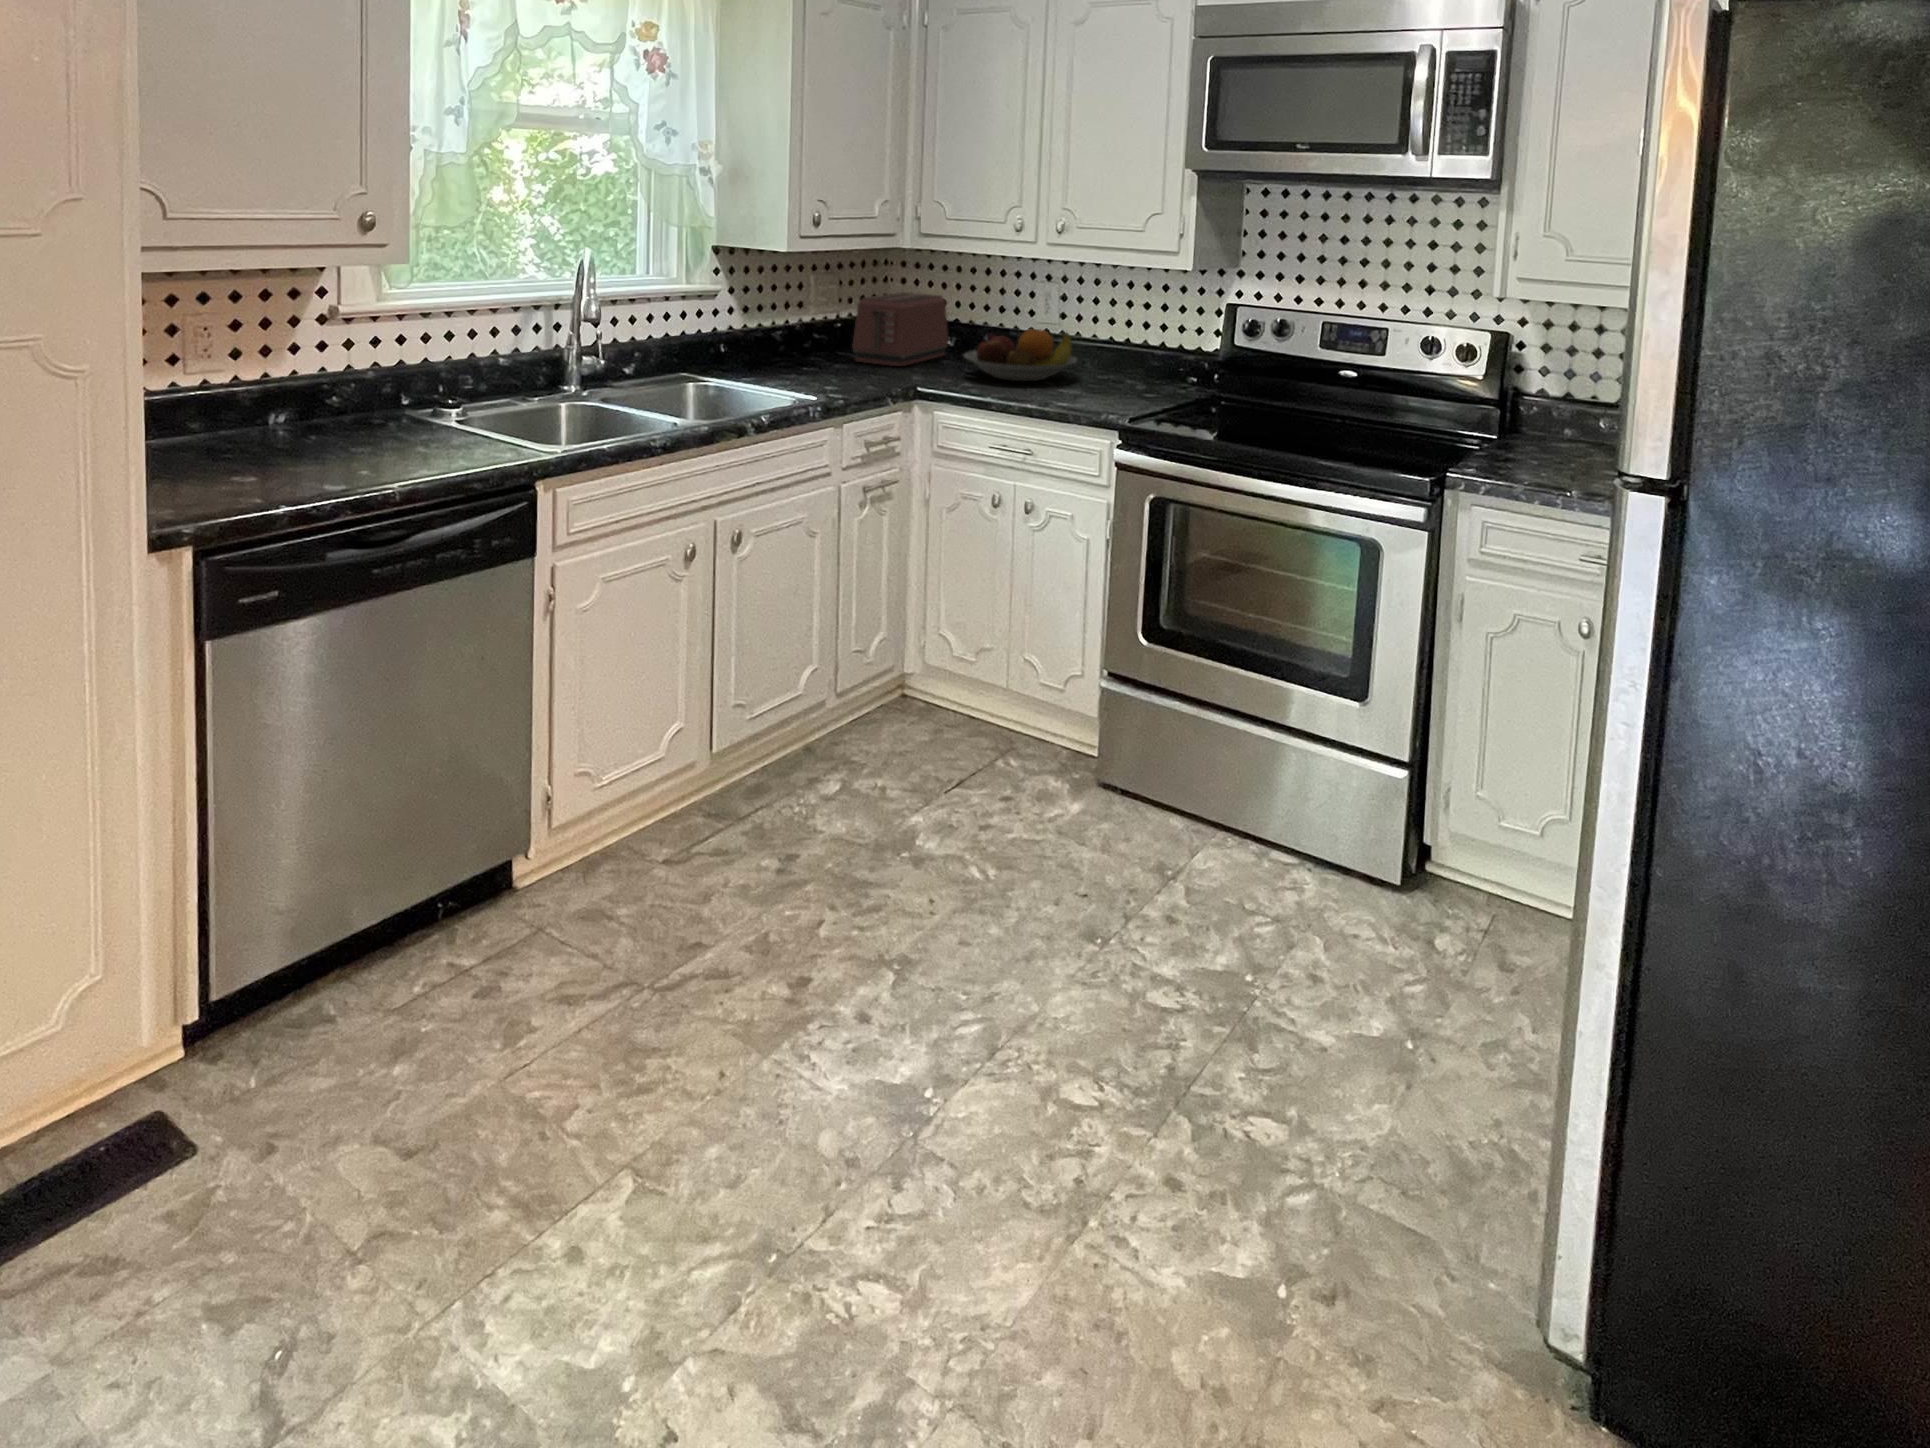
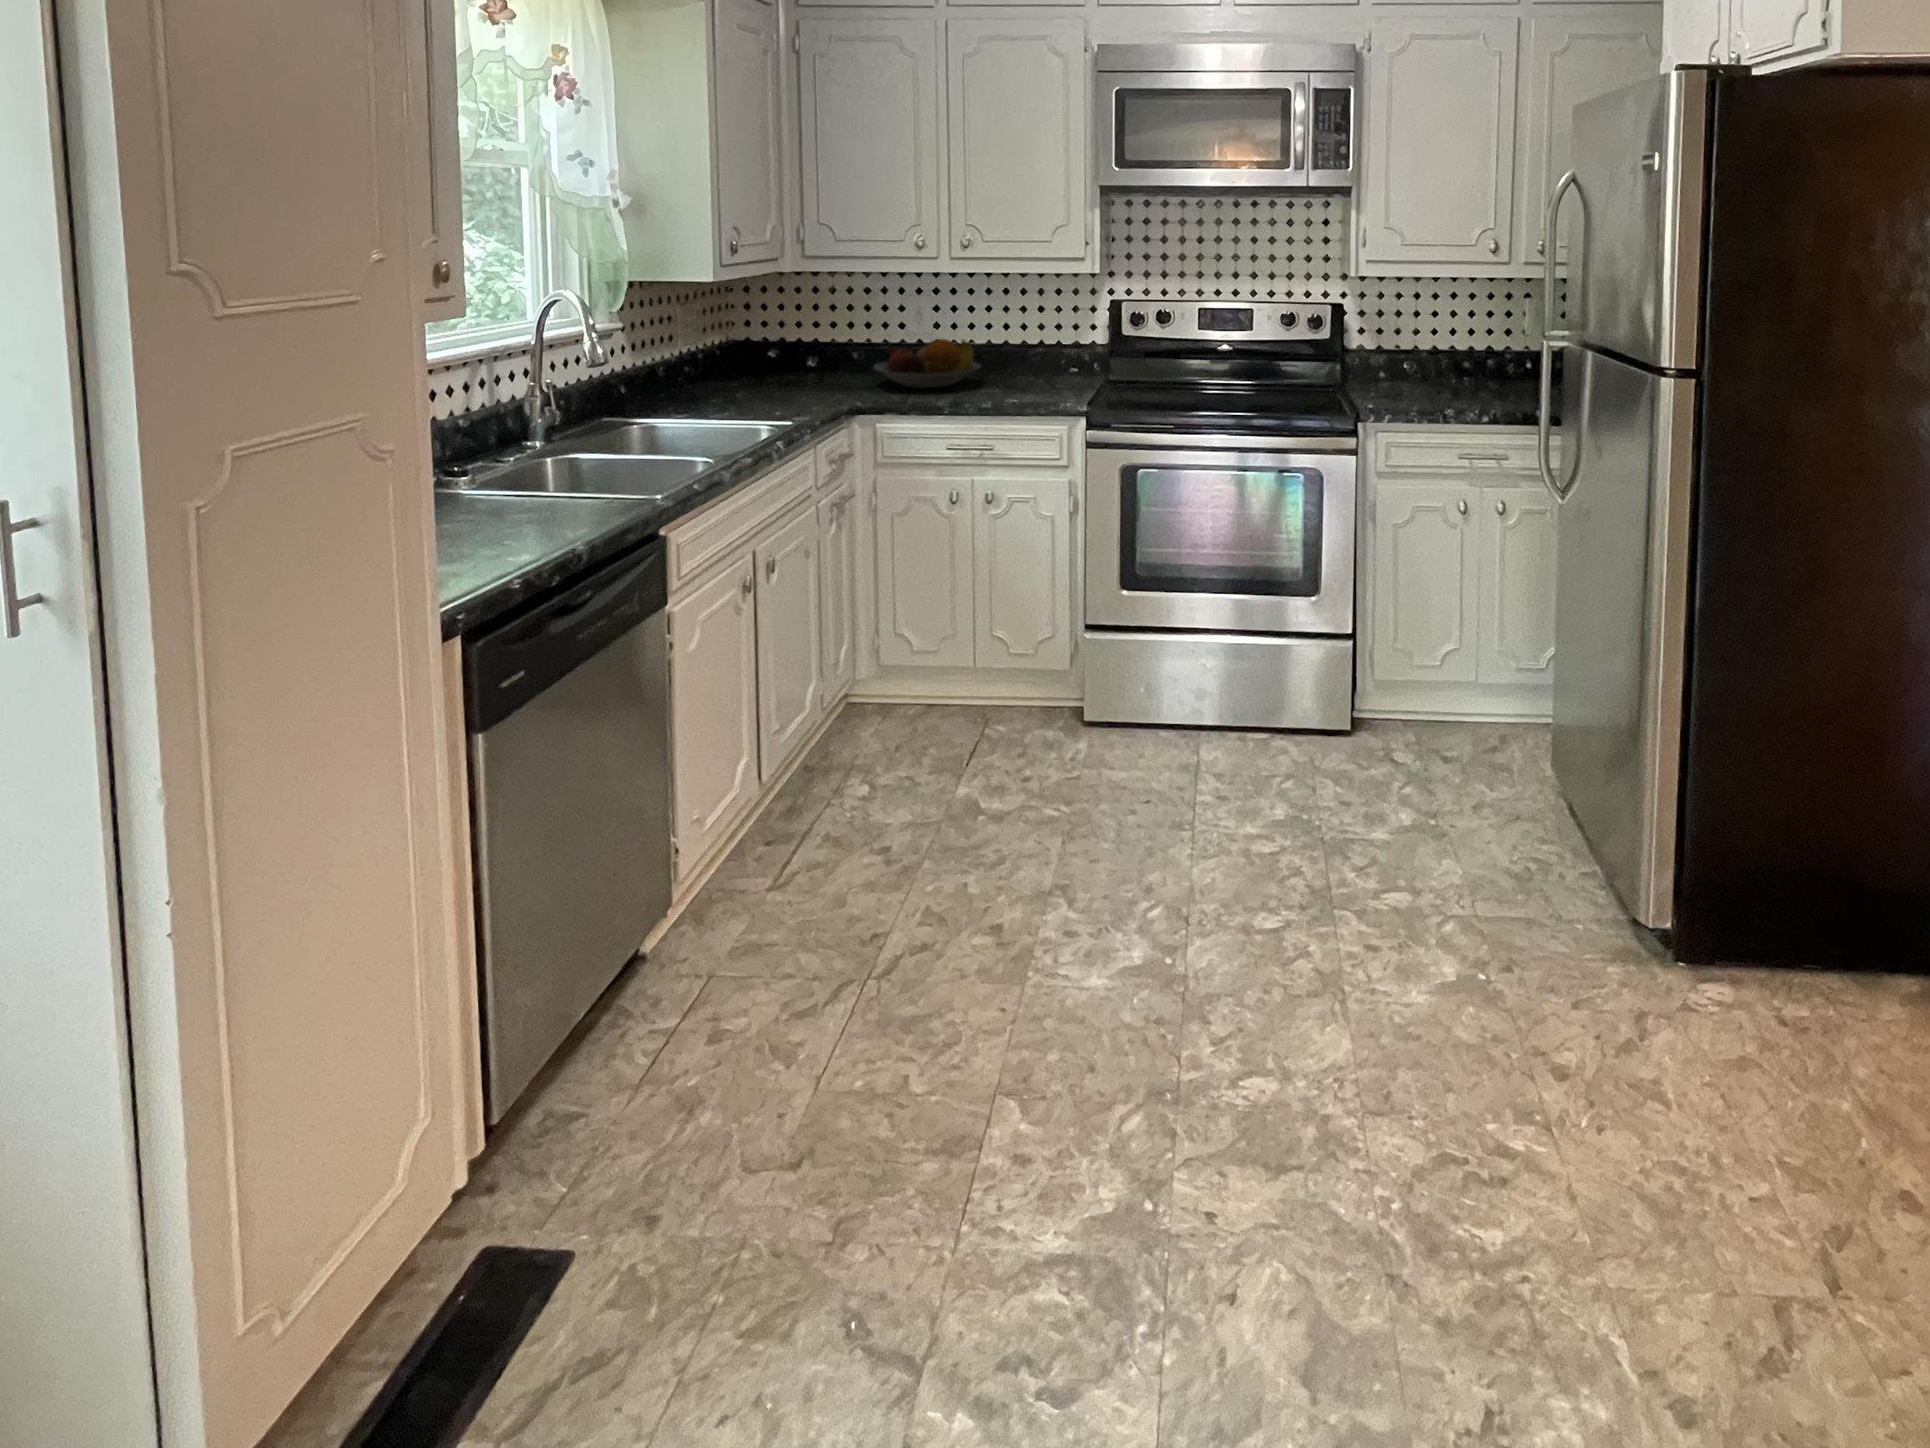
toaster: present [852,292,948,366] -> none [746,315,823,387]

